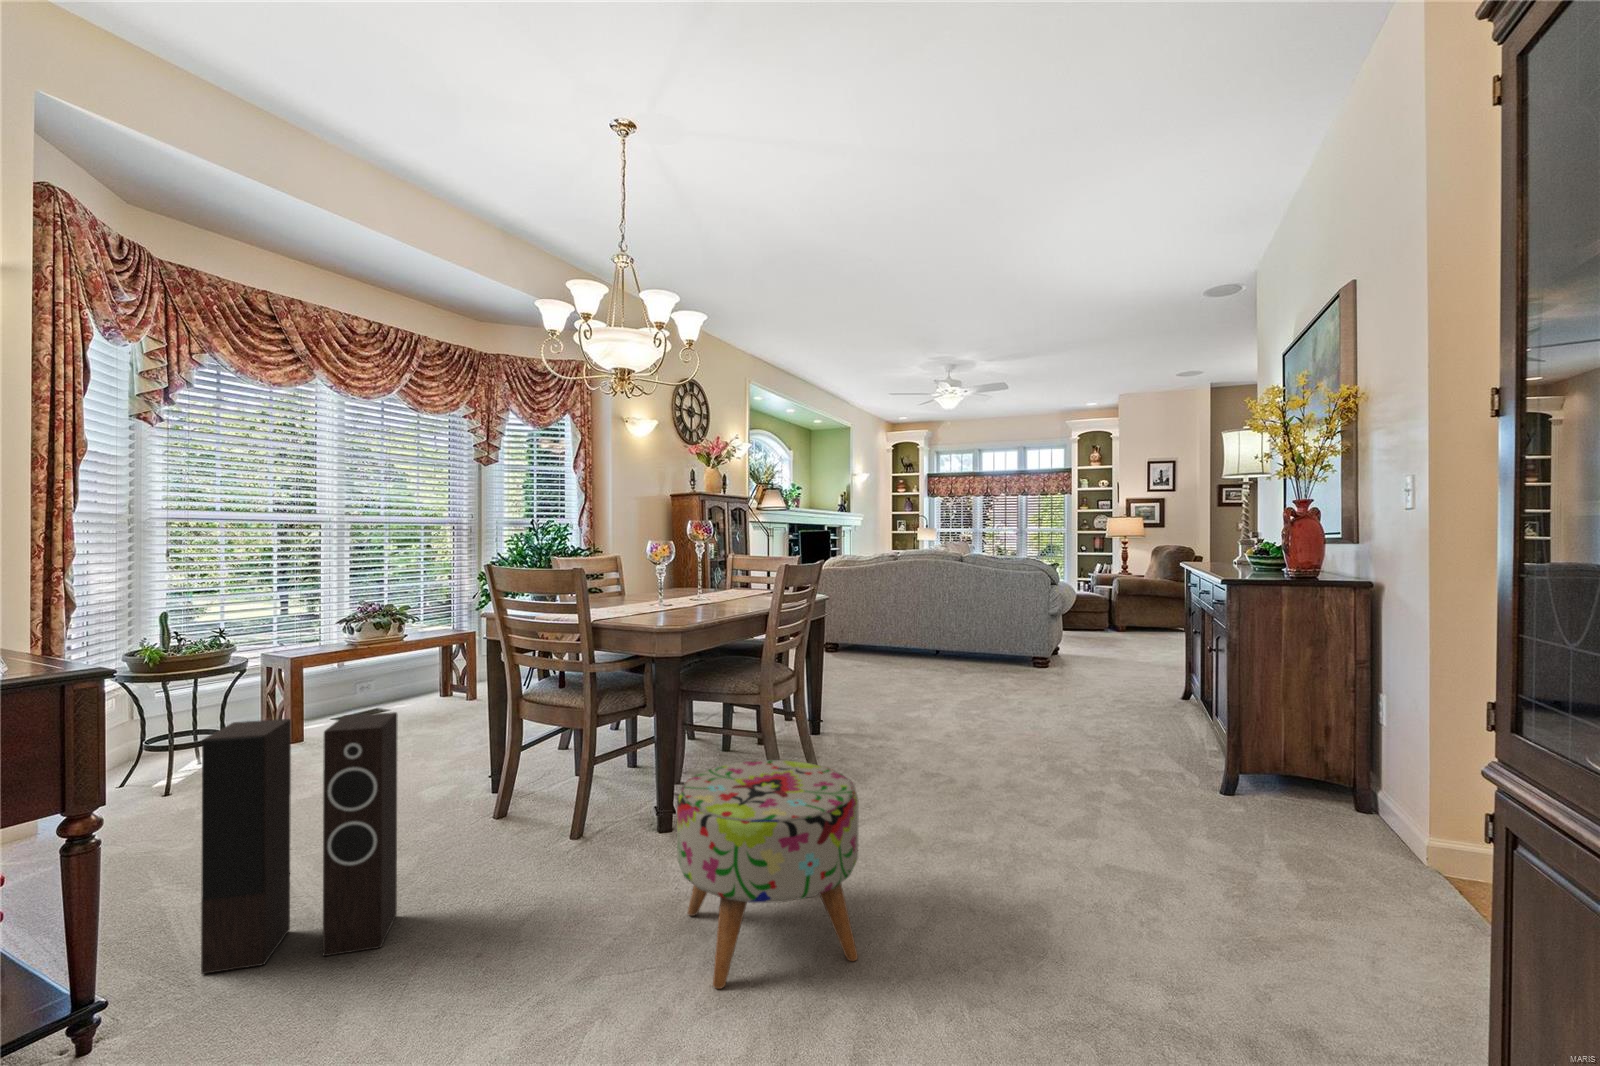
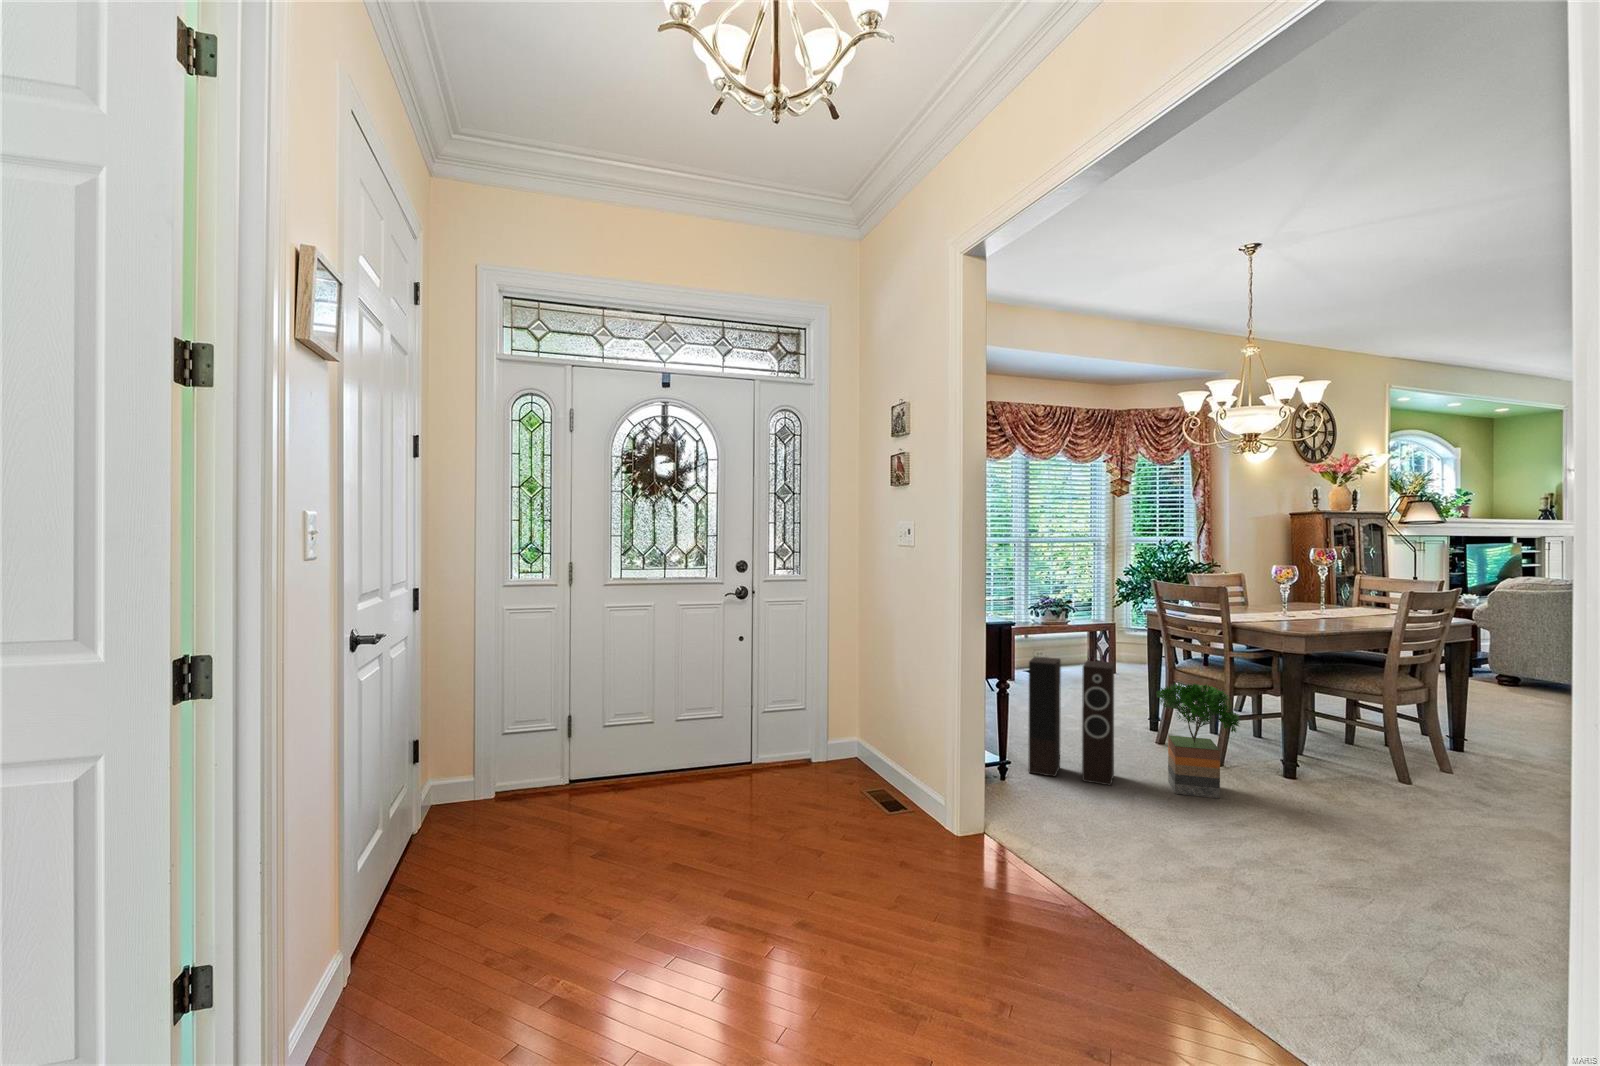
potted tree: none [468,722,597,926] -> present [1157,682,1239,798]
ottoman: present [677,760,859,989] -> none [1303,729,1461,877]

